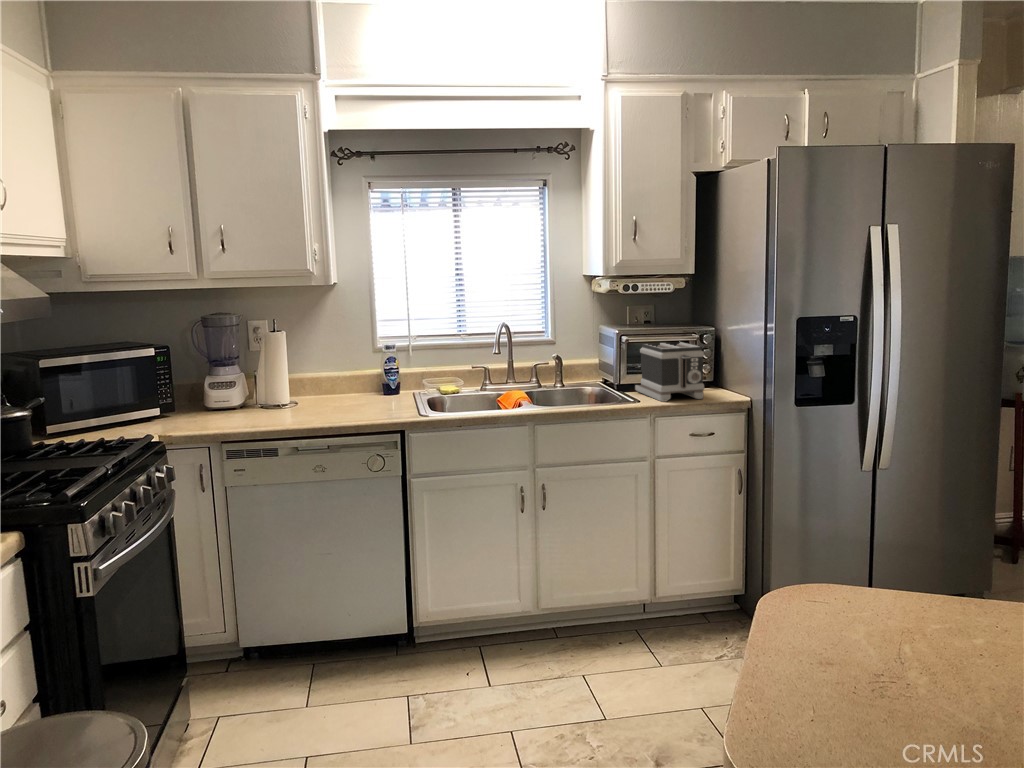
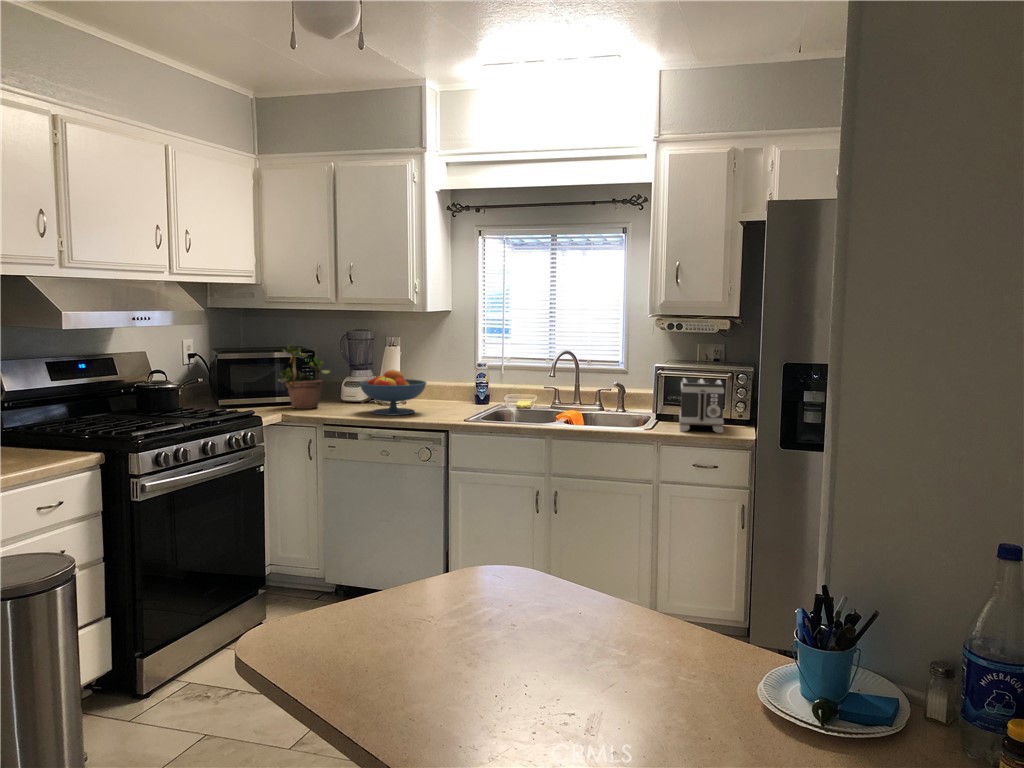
potted plant: none [141,329,211,424] -> present [278,344,330,409]
fruit bowl: none [263,360,351,420] -> present [360,370,426,415]

